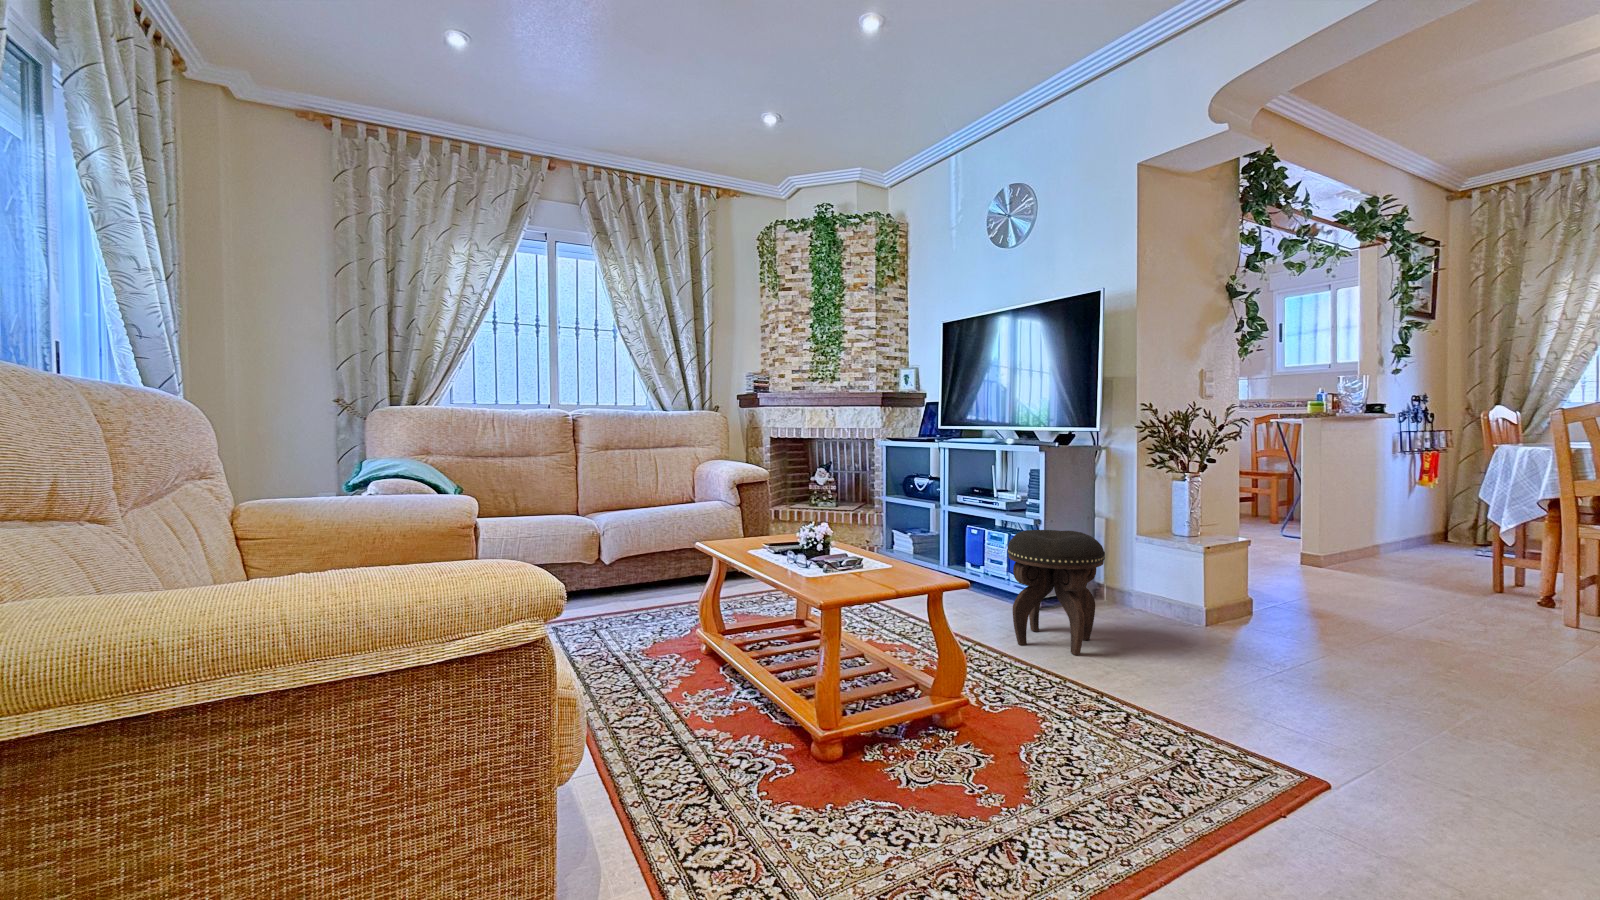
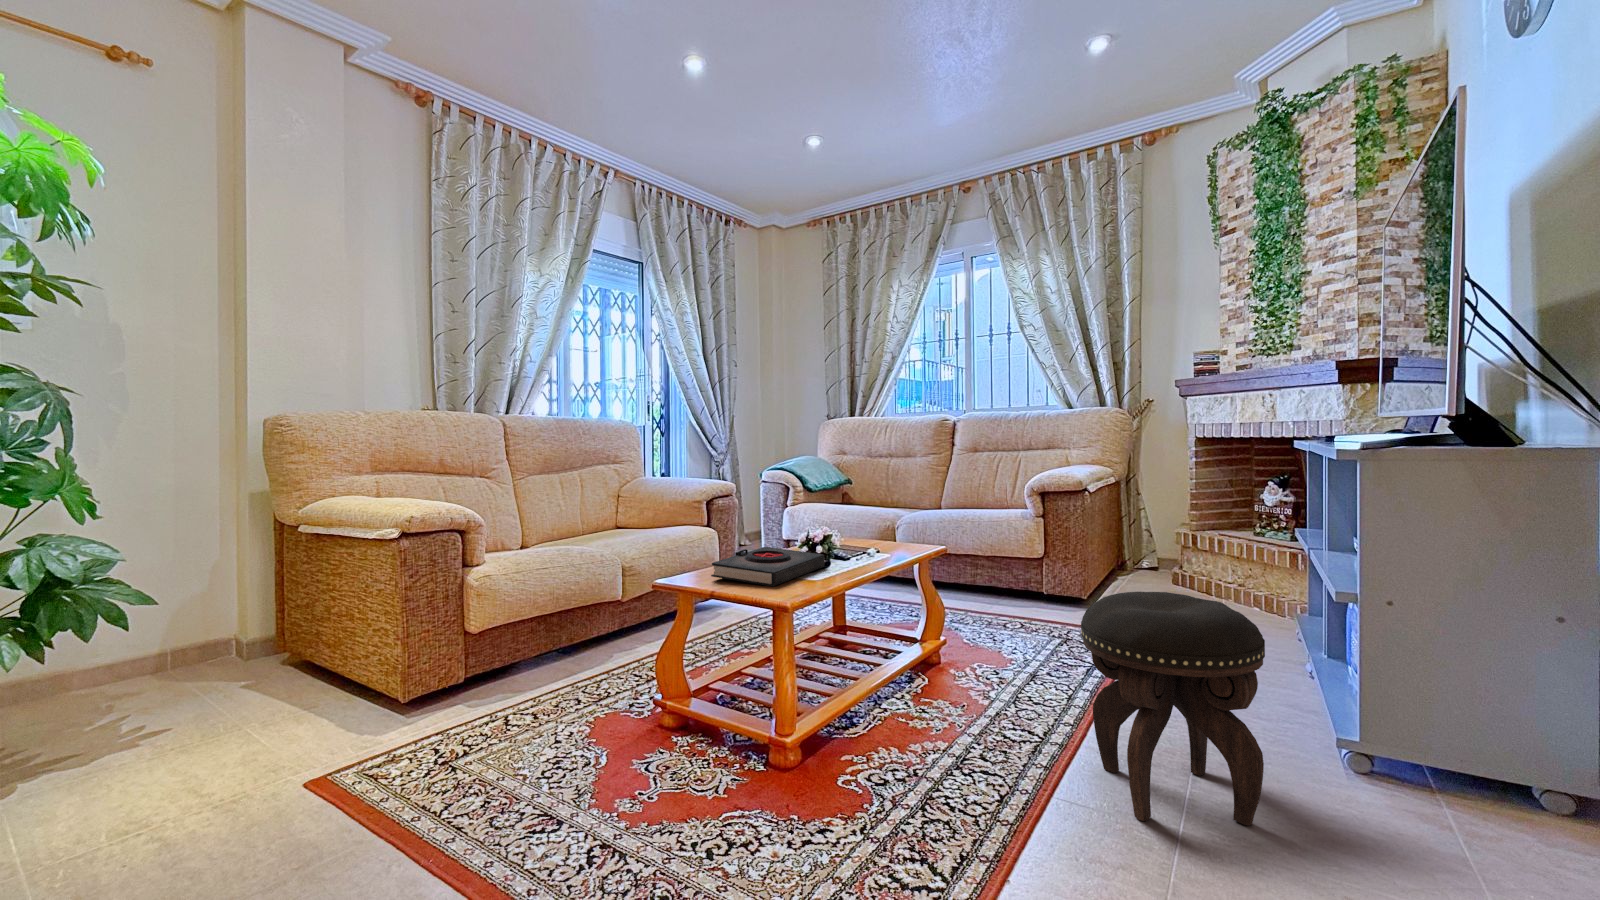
book: none [788,547,906,583] -> present [711,547,824,586]

